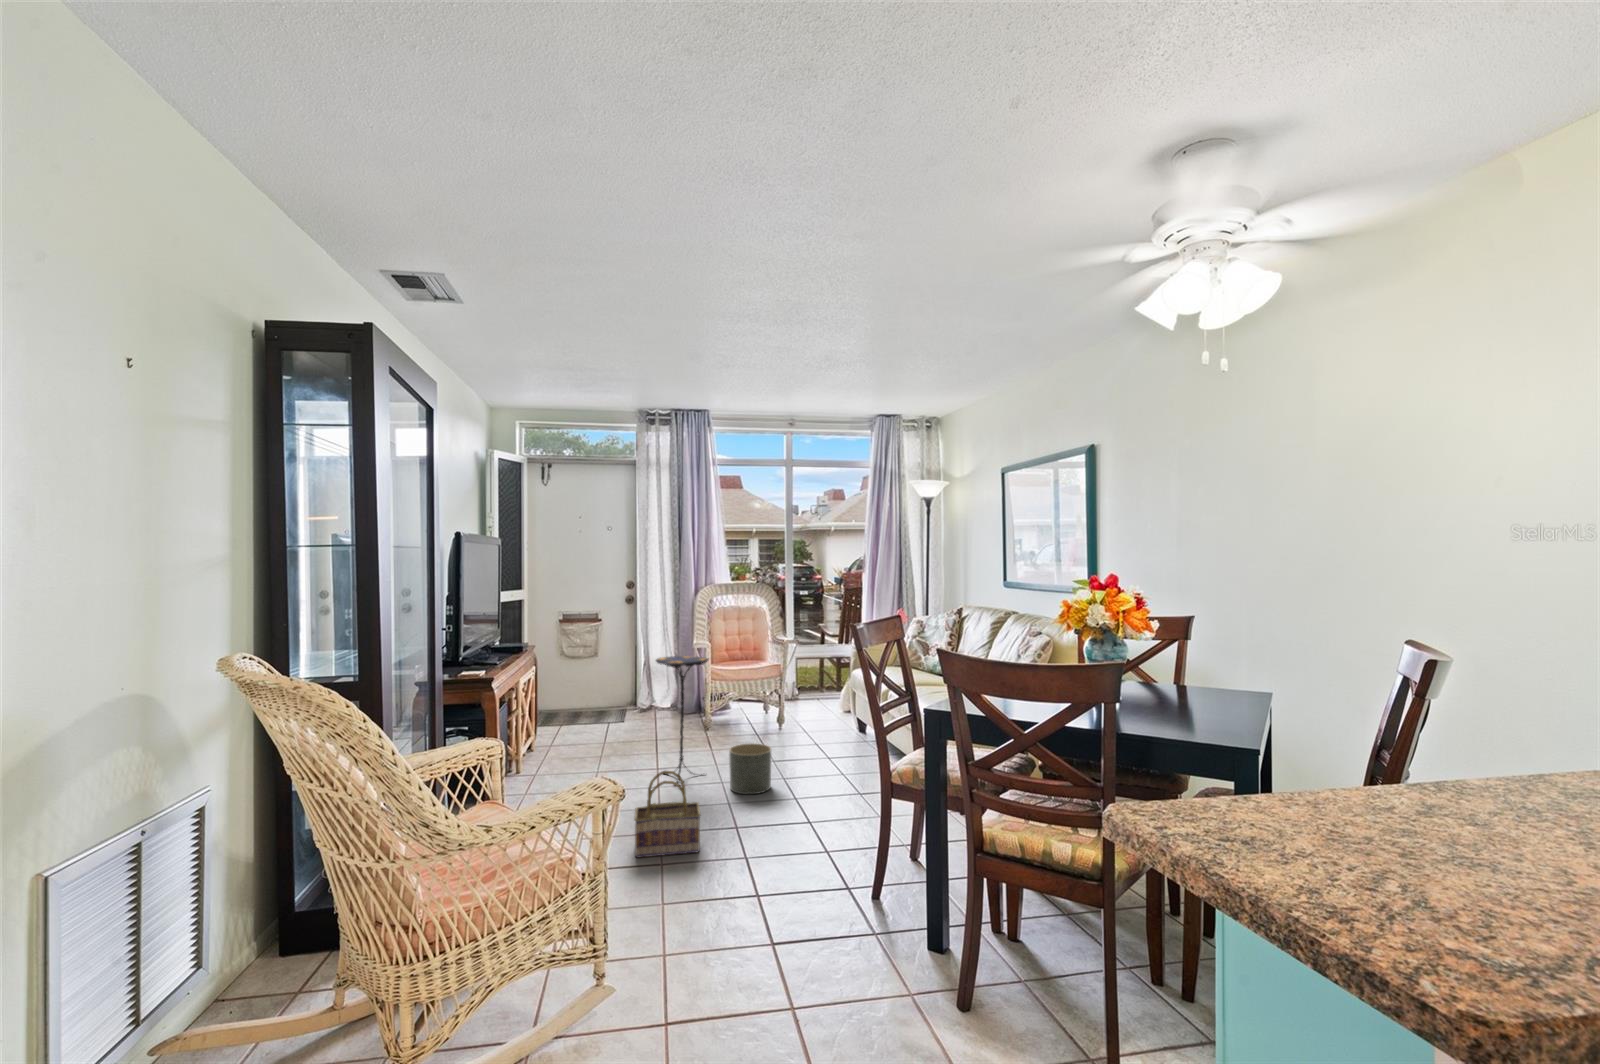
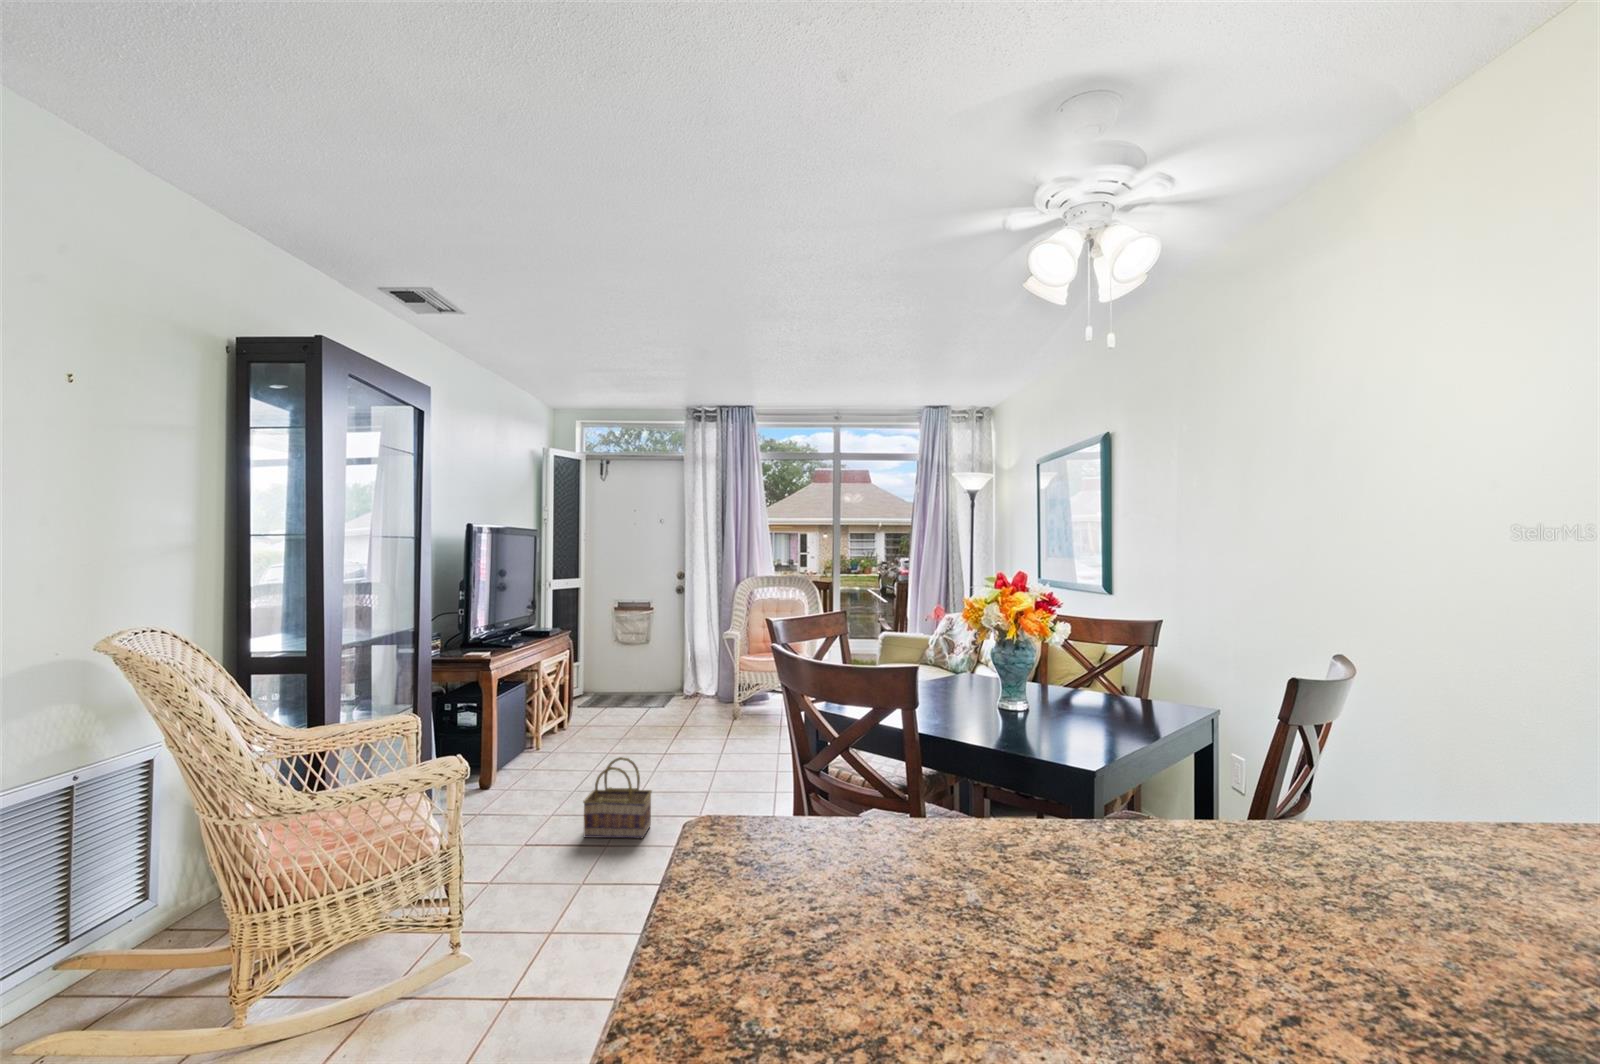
side table: present [656,656,708,783] -> none [654,647,706,771]
planter: present [729,743,771,794] -> none [715,736,756,786]

